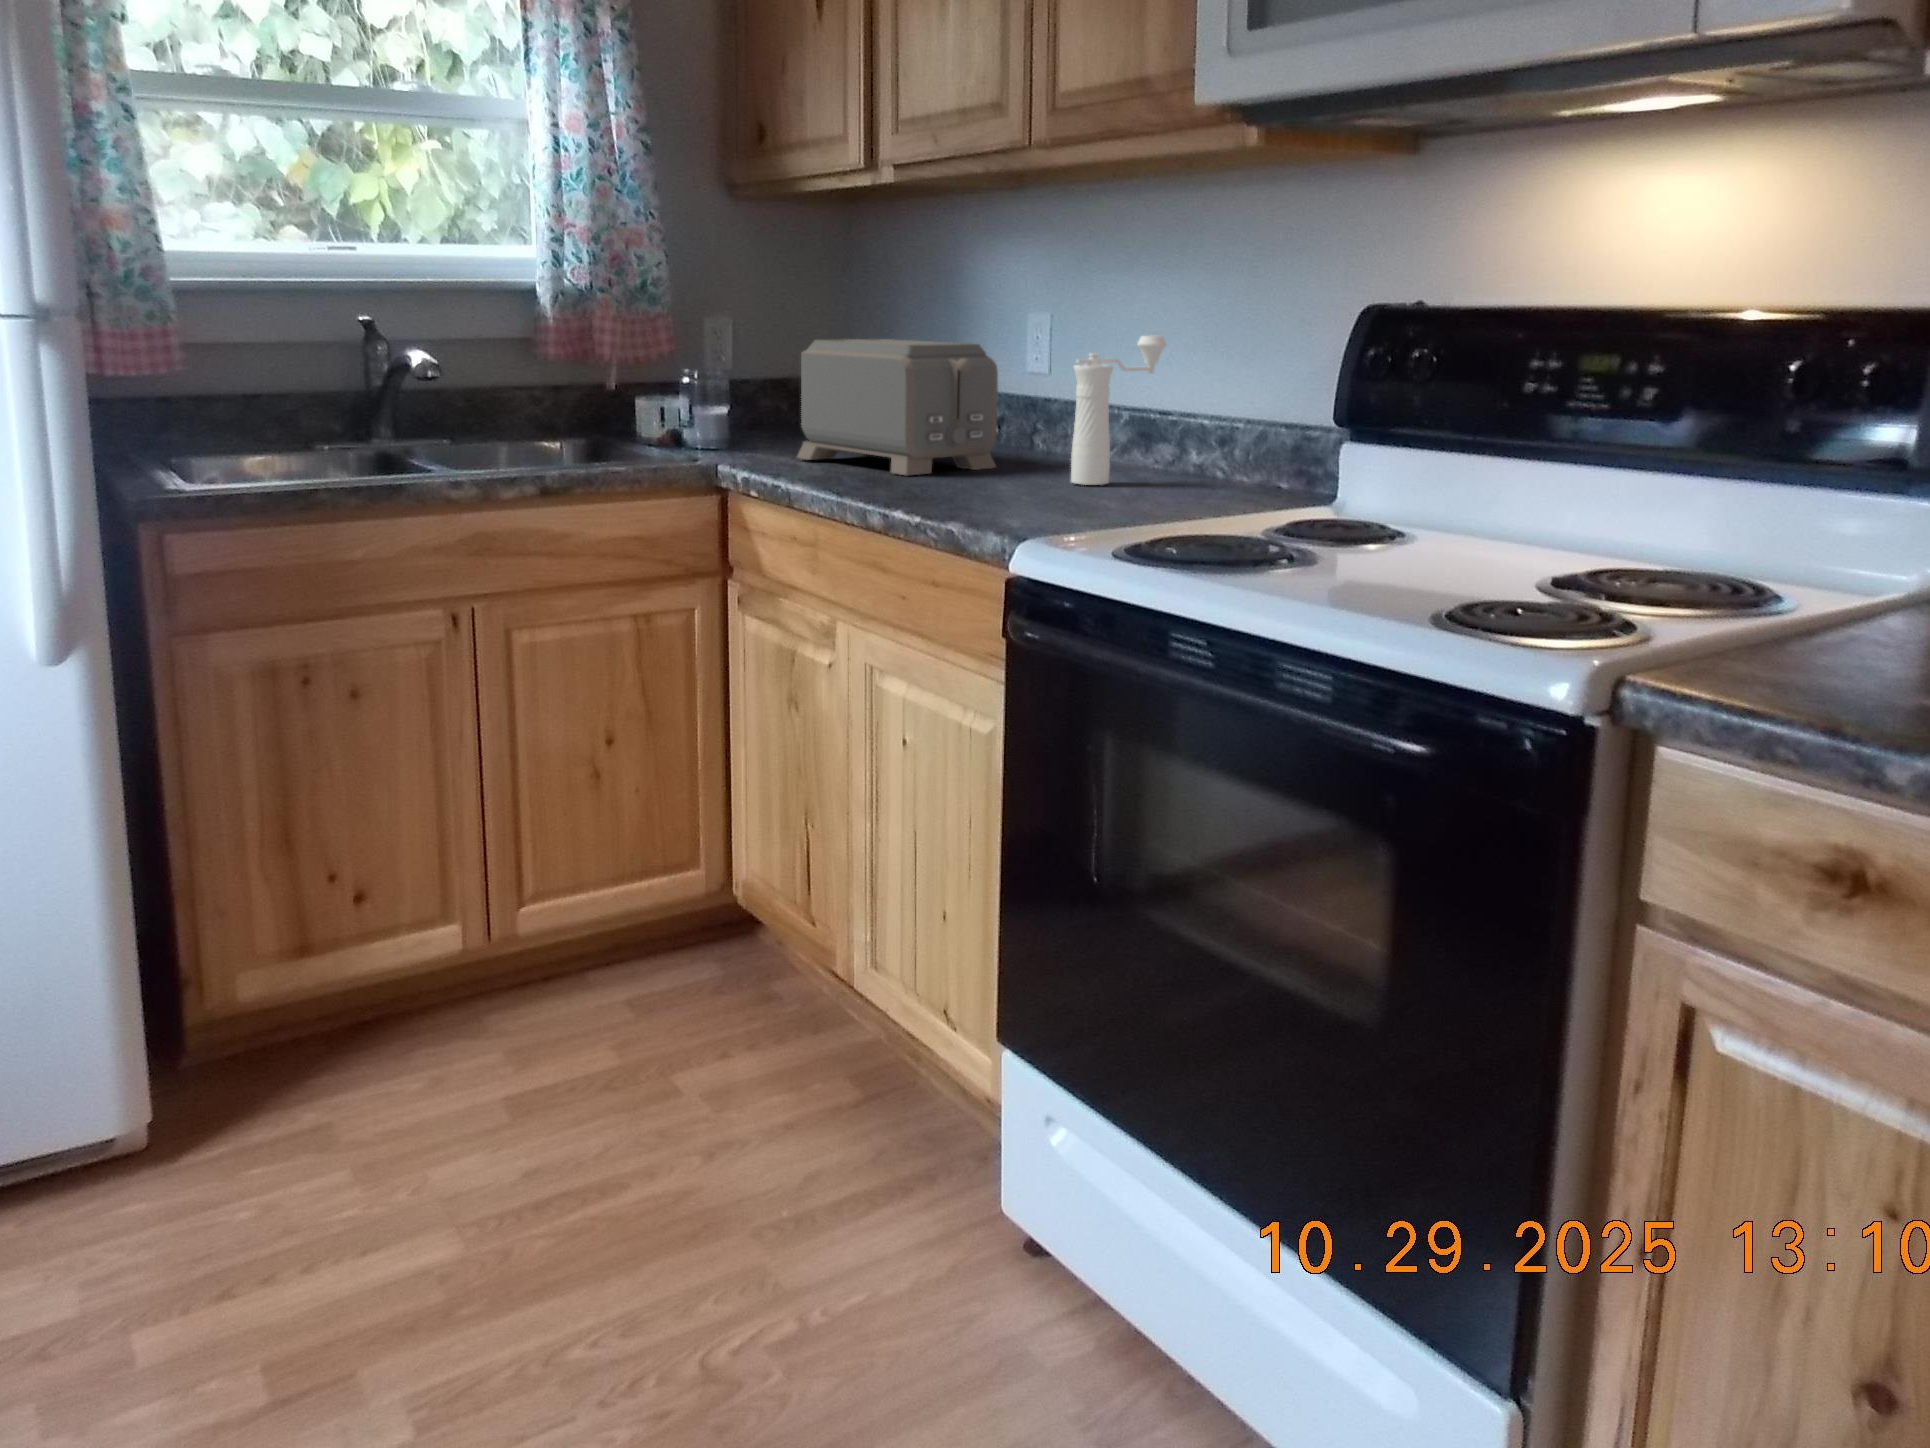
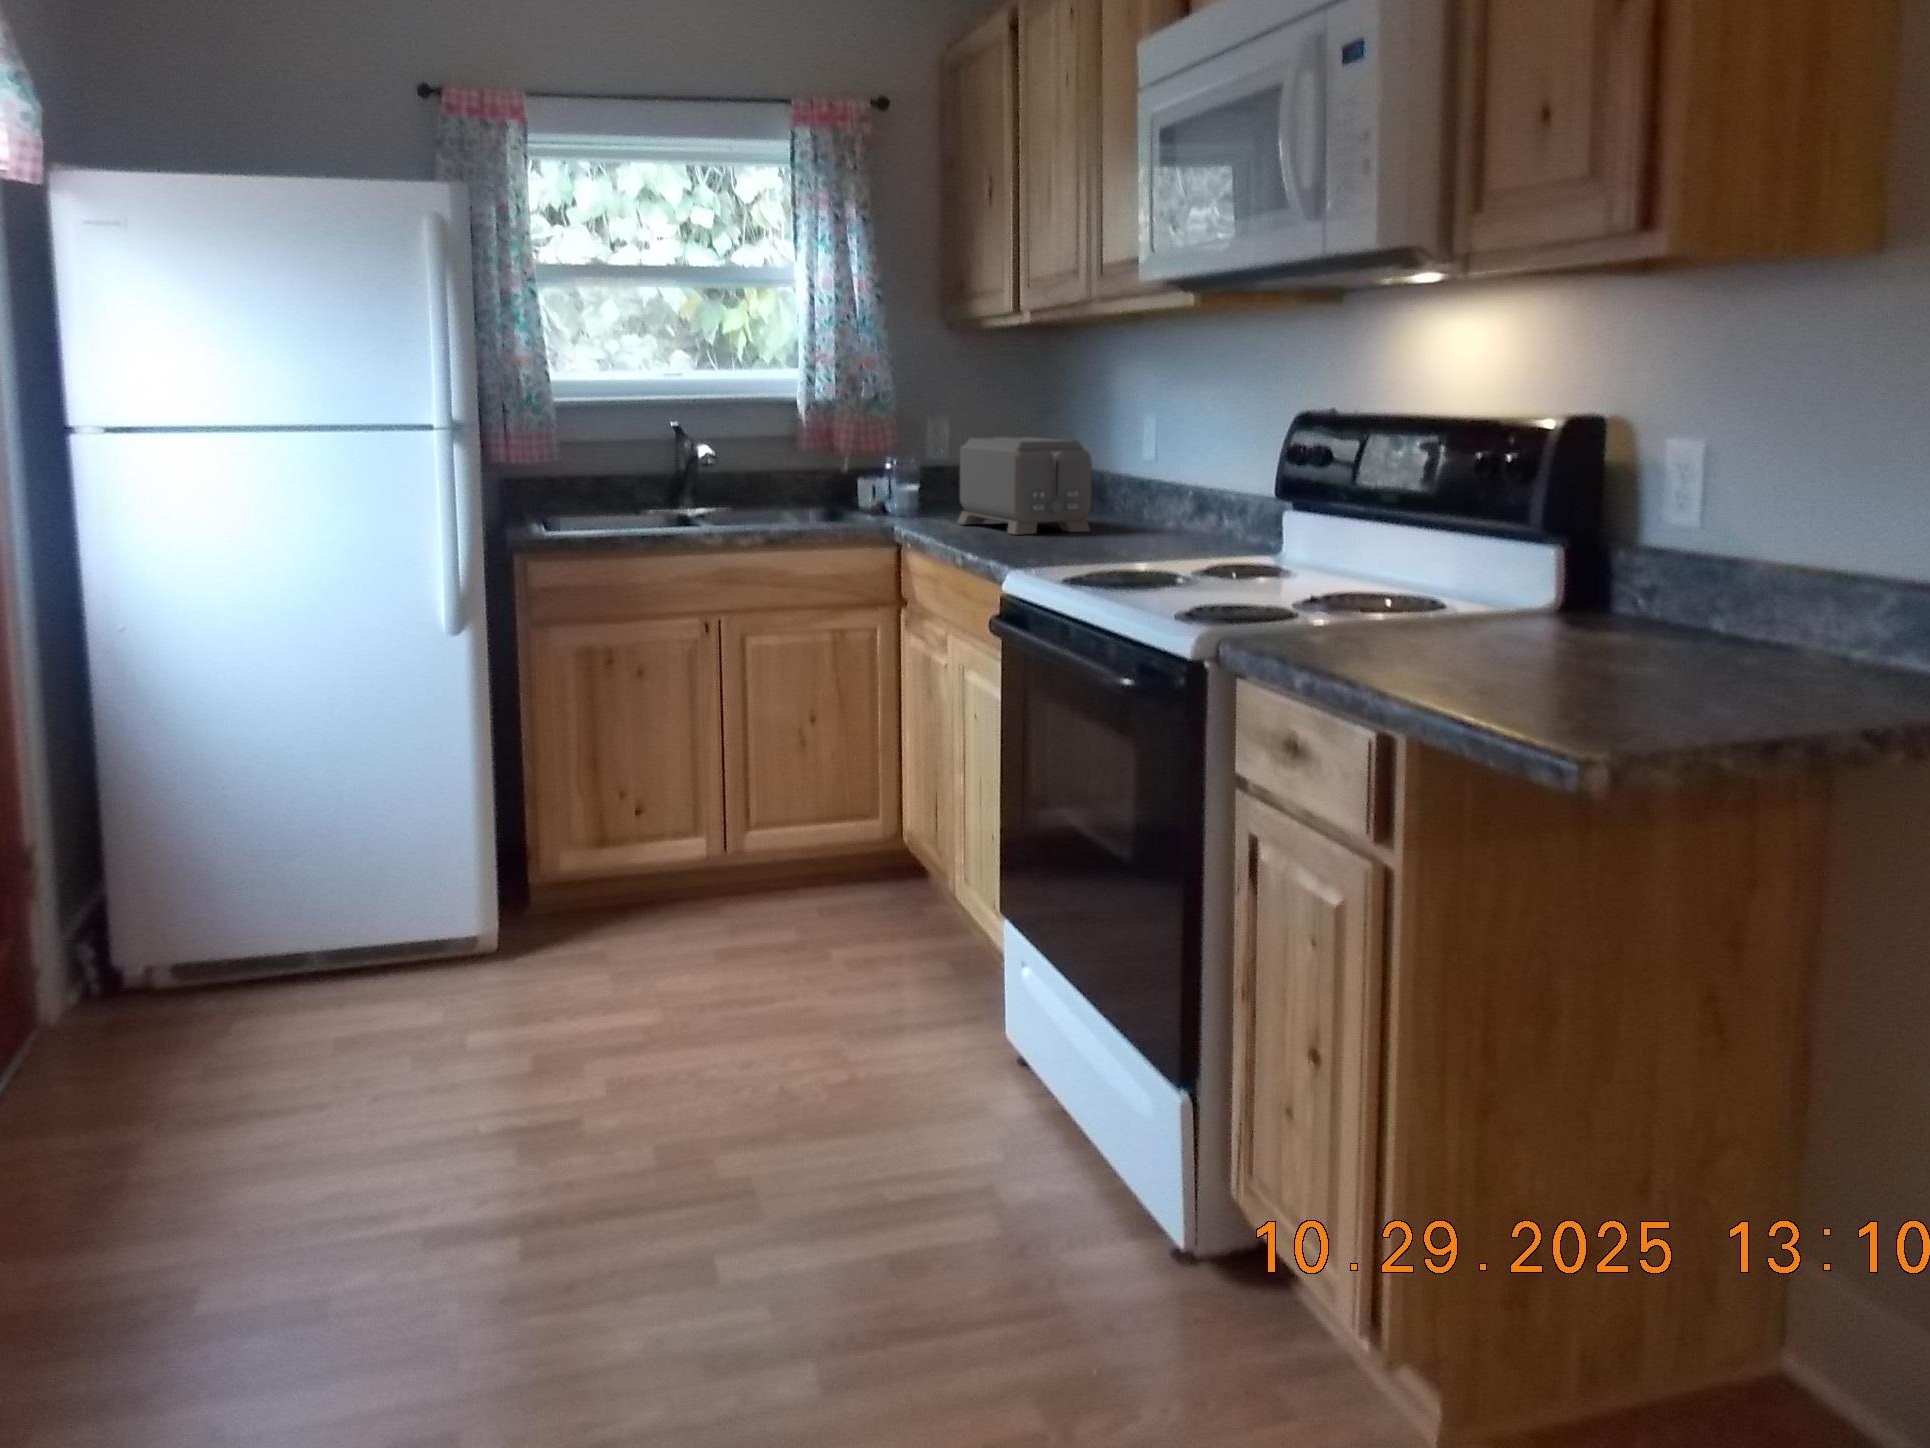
pepper mill: present [1071,336,1167,485] -> none [1123,435,1199,542]

